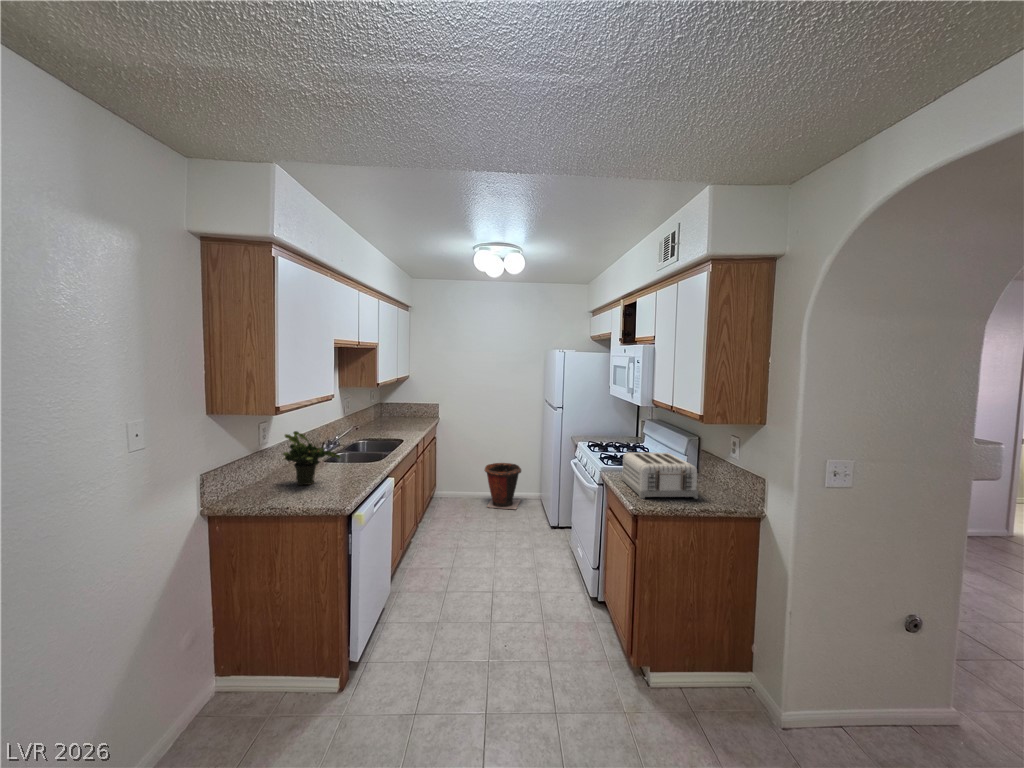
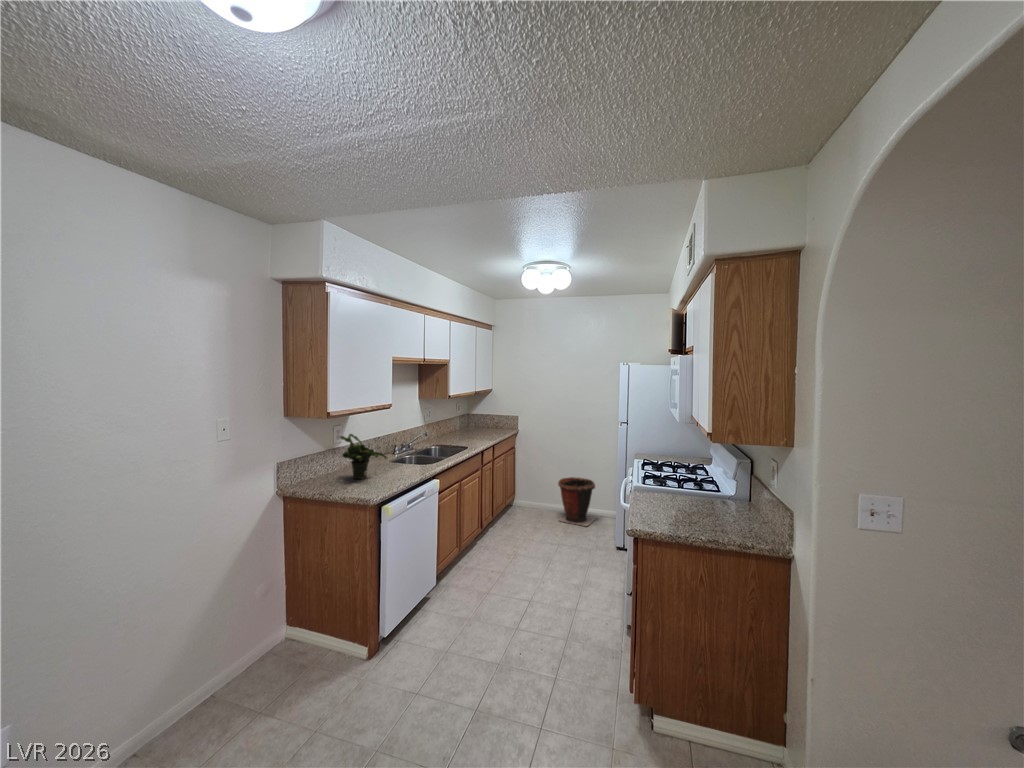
toaster: present [621,452,698,499] -> none [644,471,716,528]

